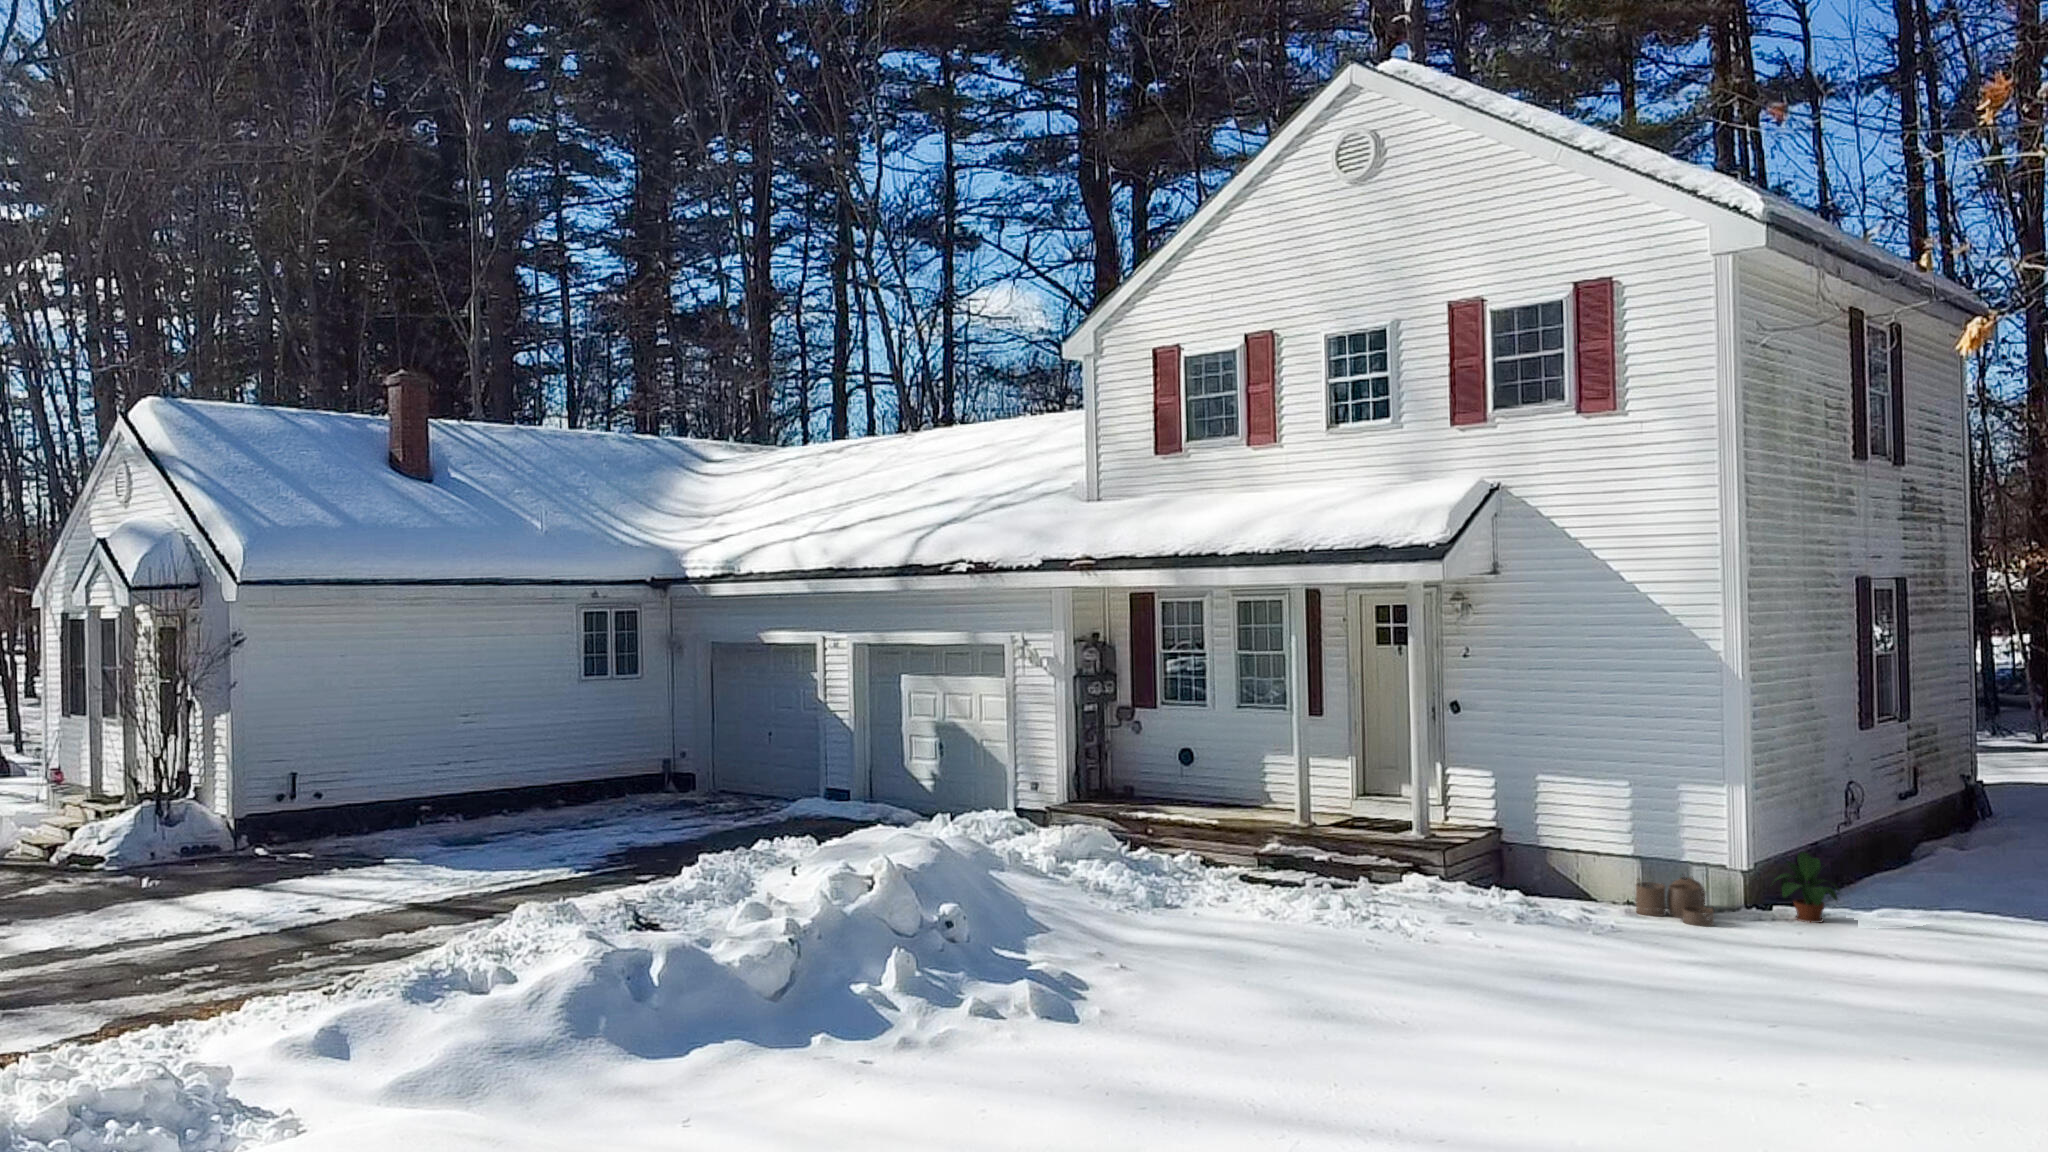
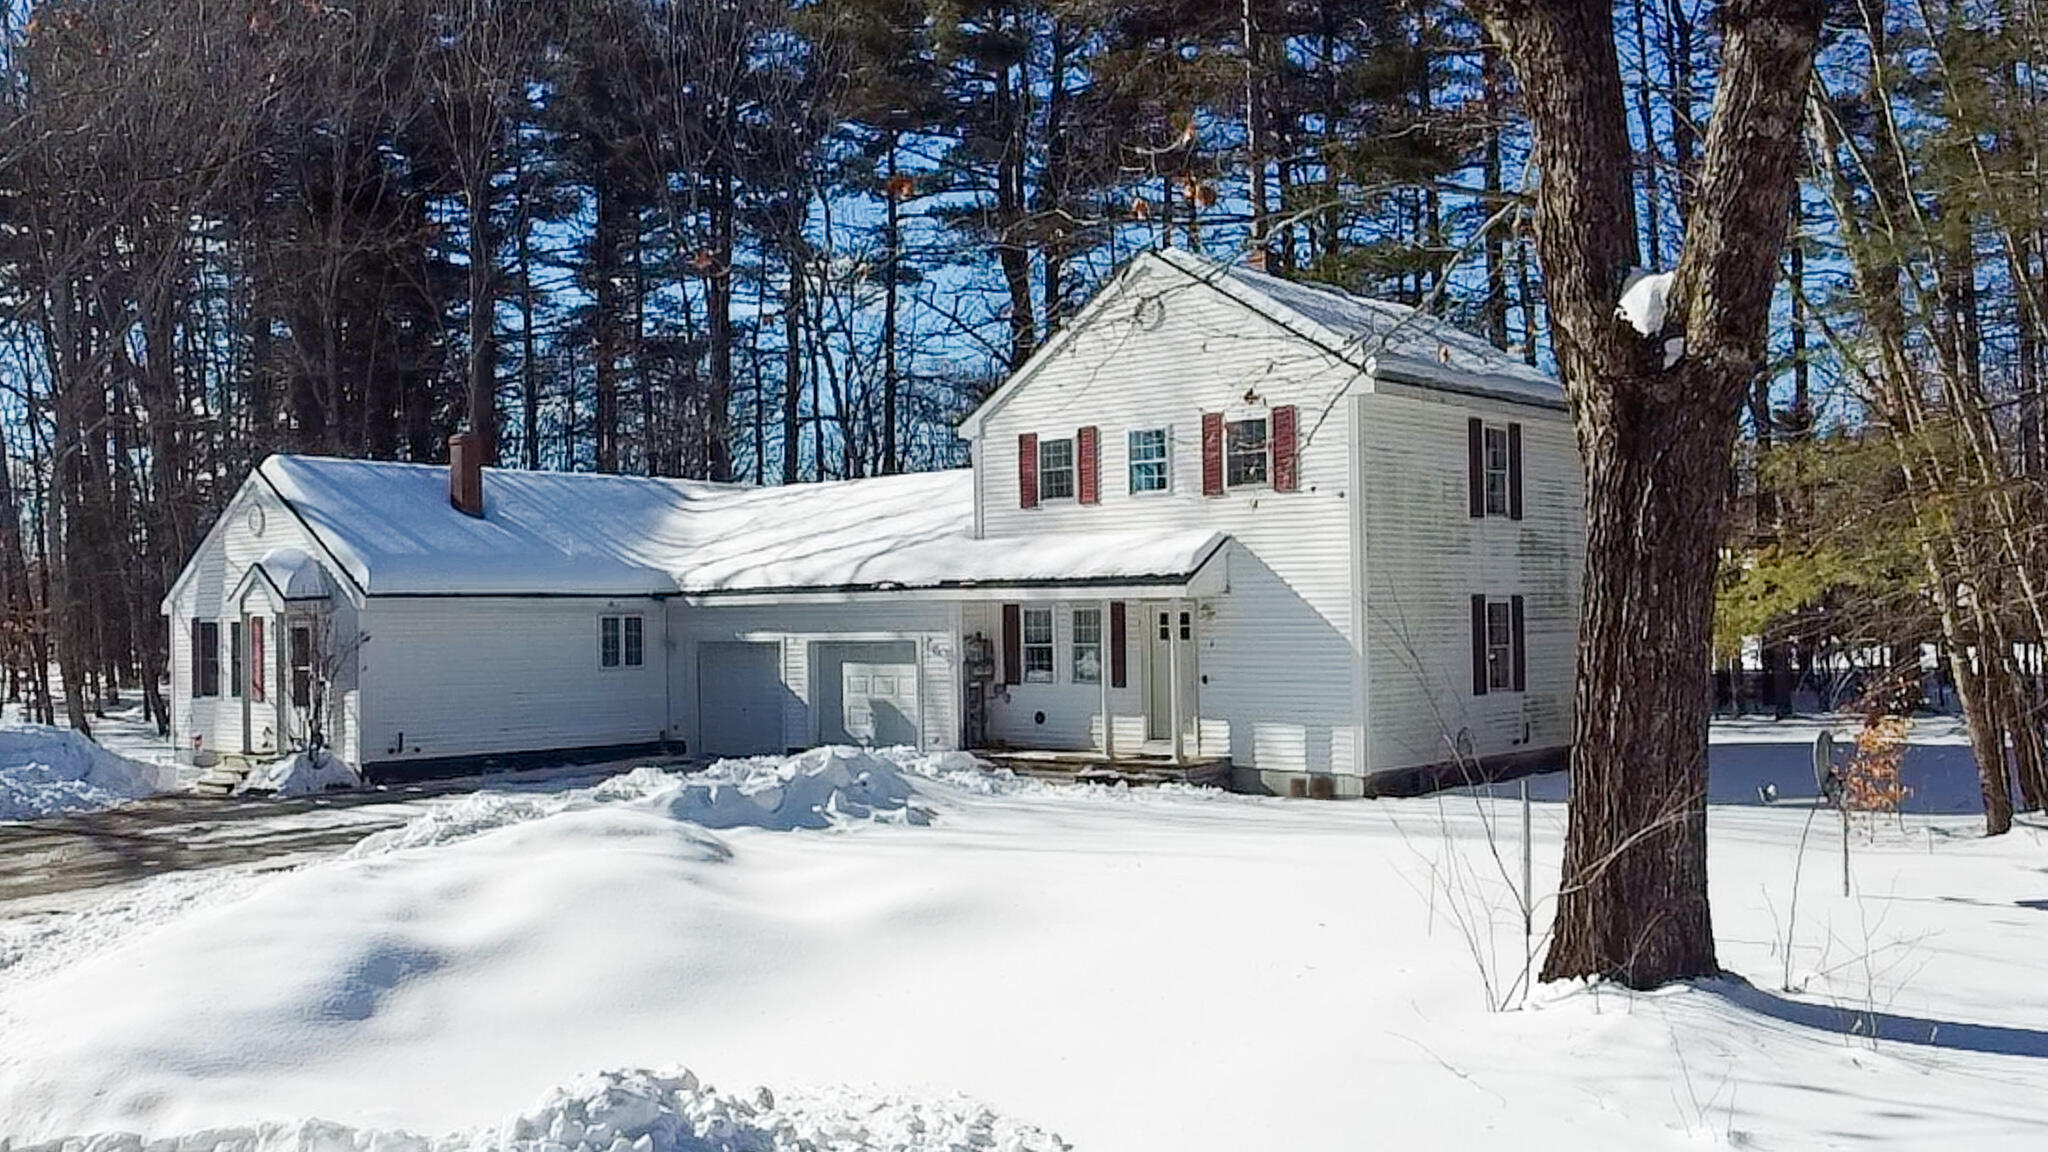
potted plant: present [1775,852,1839,923] -> none [1370,757,1410,800]

